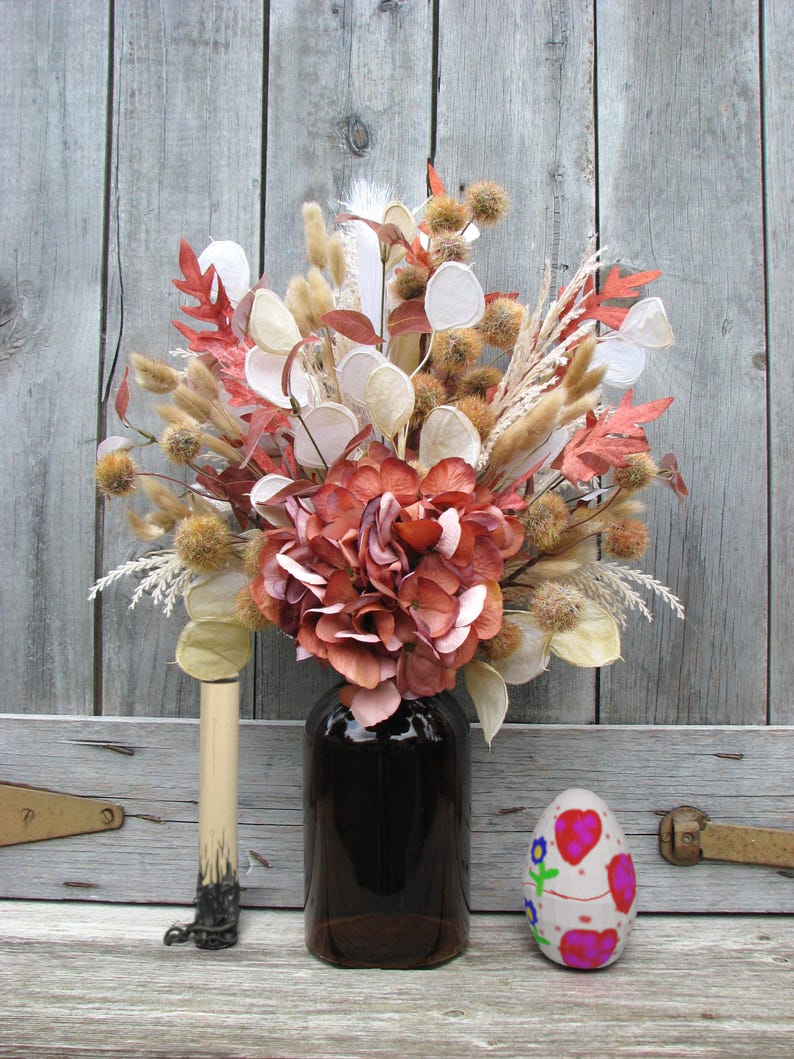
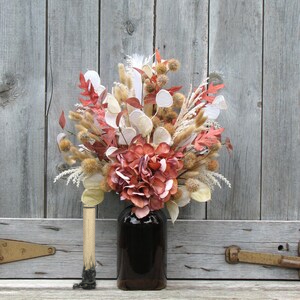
decorative egg: present [522,788,639,969] -> none [182,239,217,290]

